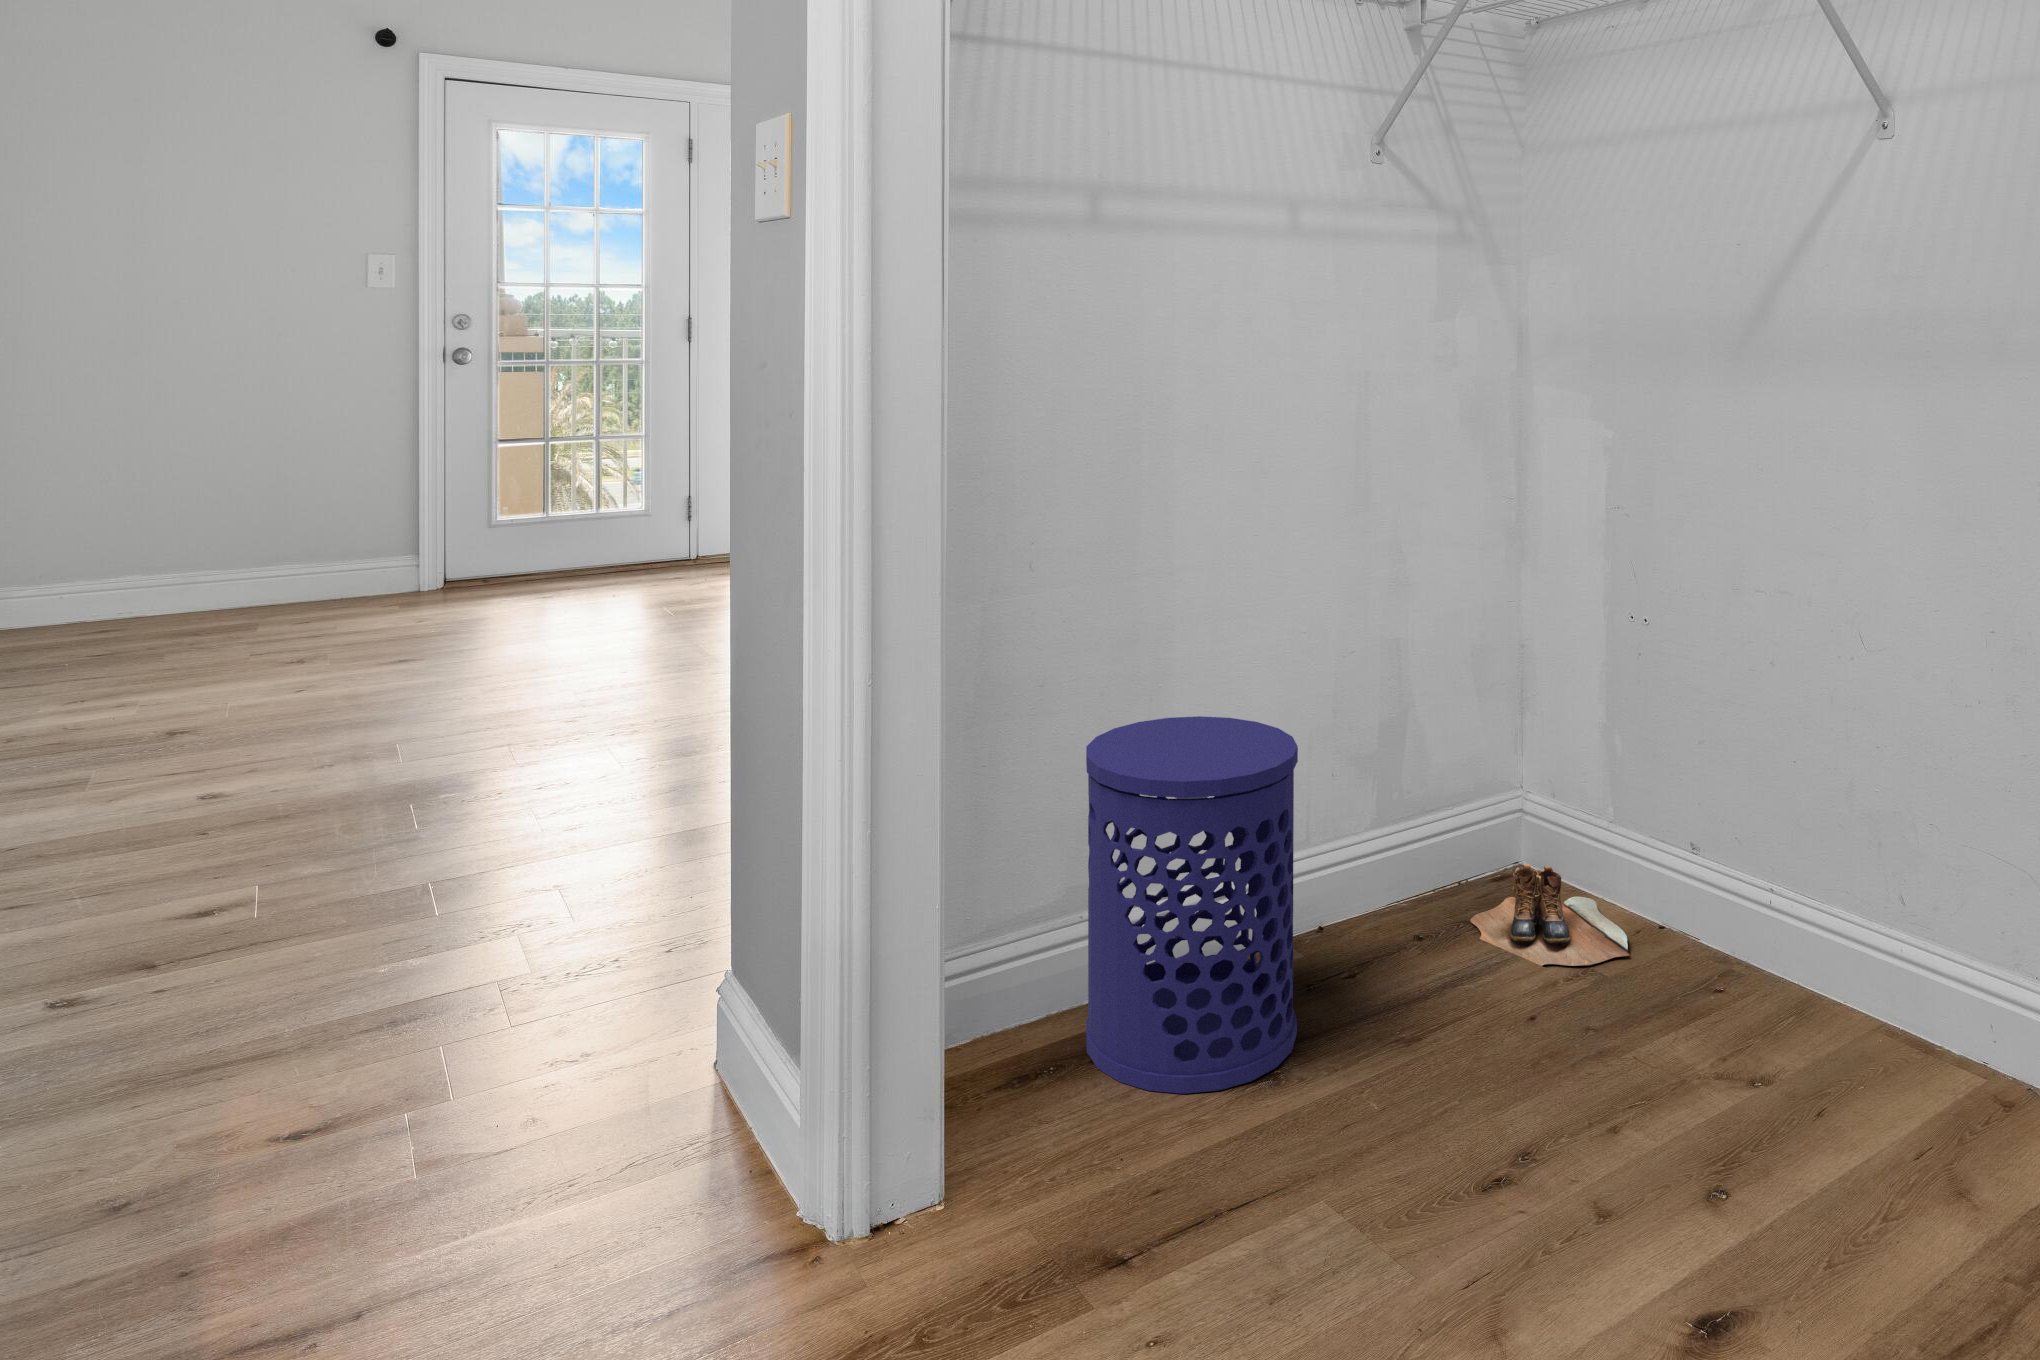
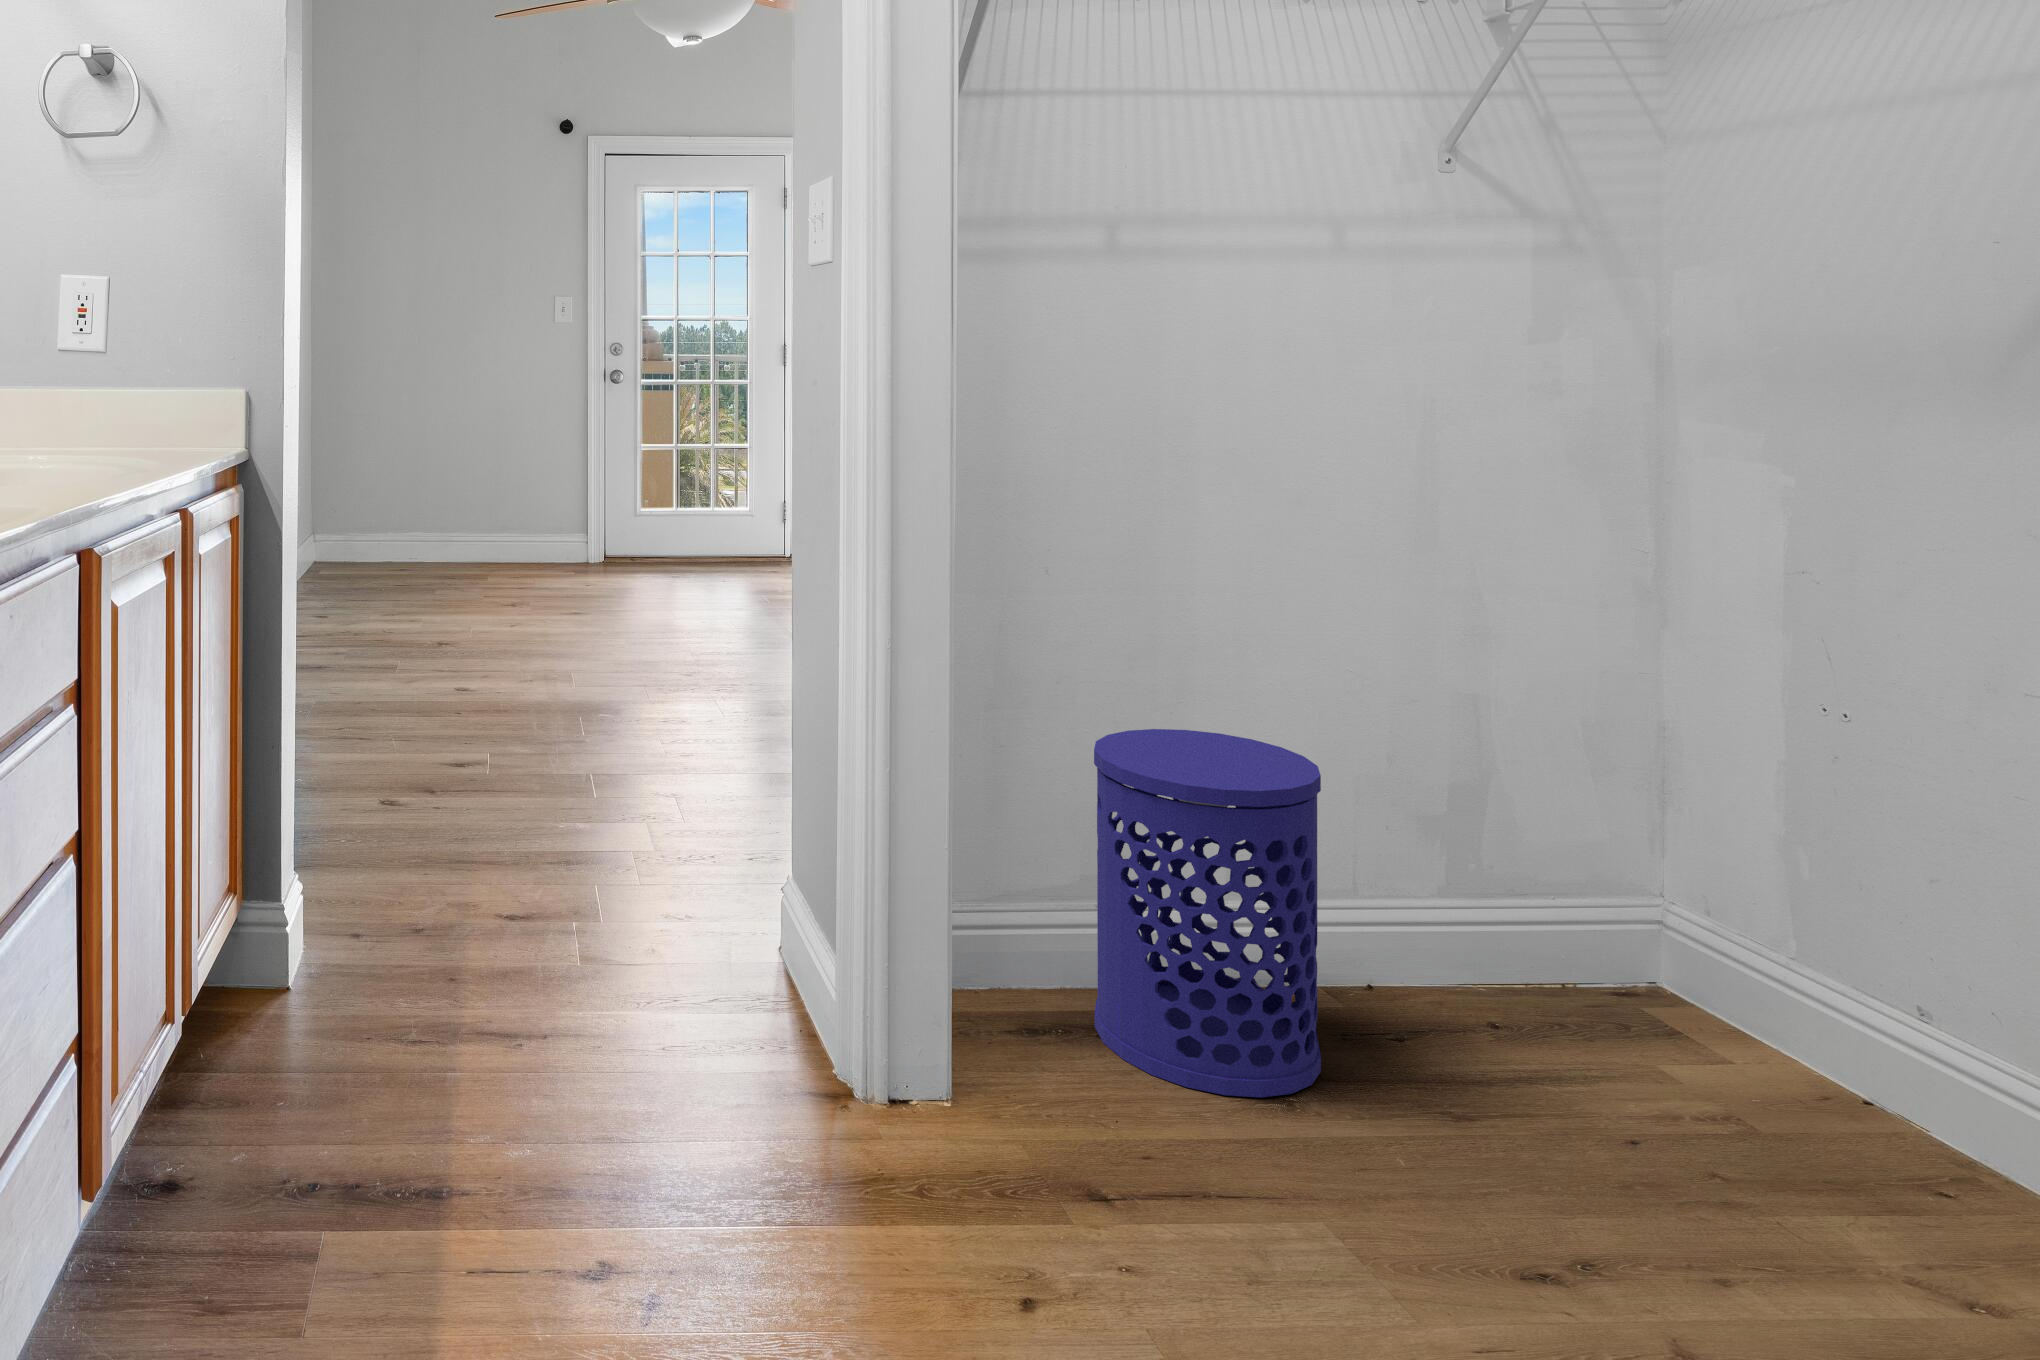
boots: present [1471,864,1630,966] -> none [1573,975,1805,1114]

